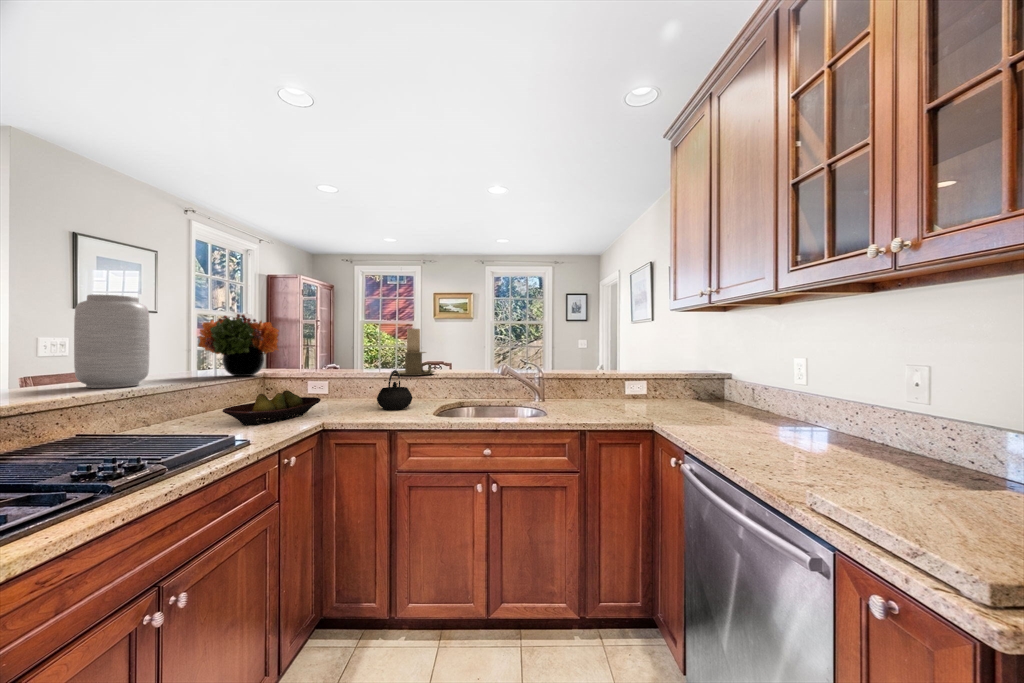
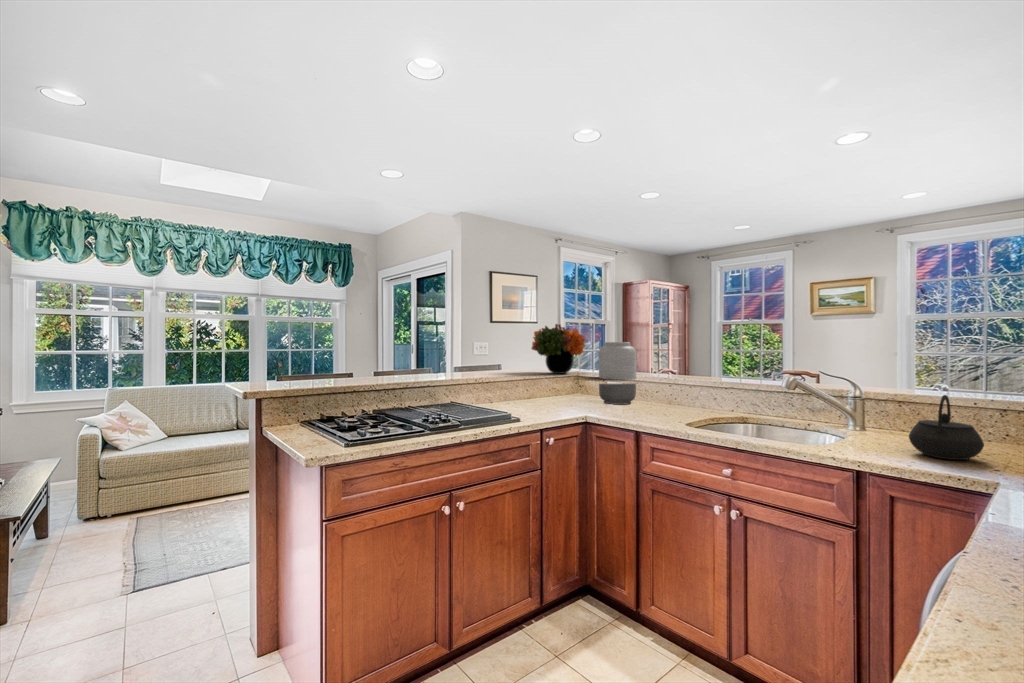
vase: present [74,294,150,388] -> present [599,342,636,405]
candle holder: present [395,328,435,376] -> none [672,332,722,383]
kettle: present [377,370,412,410] -> present [909,395,984,460]
fruit bowl: present [223,390,321,426] -> none [521,387,595,411]

